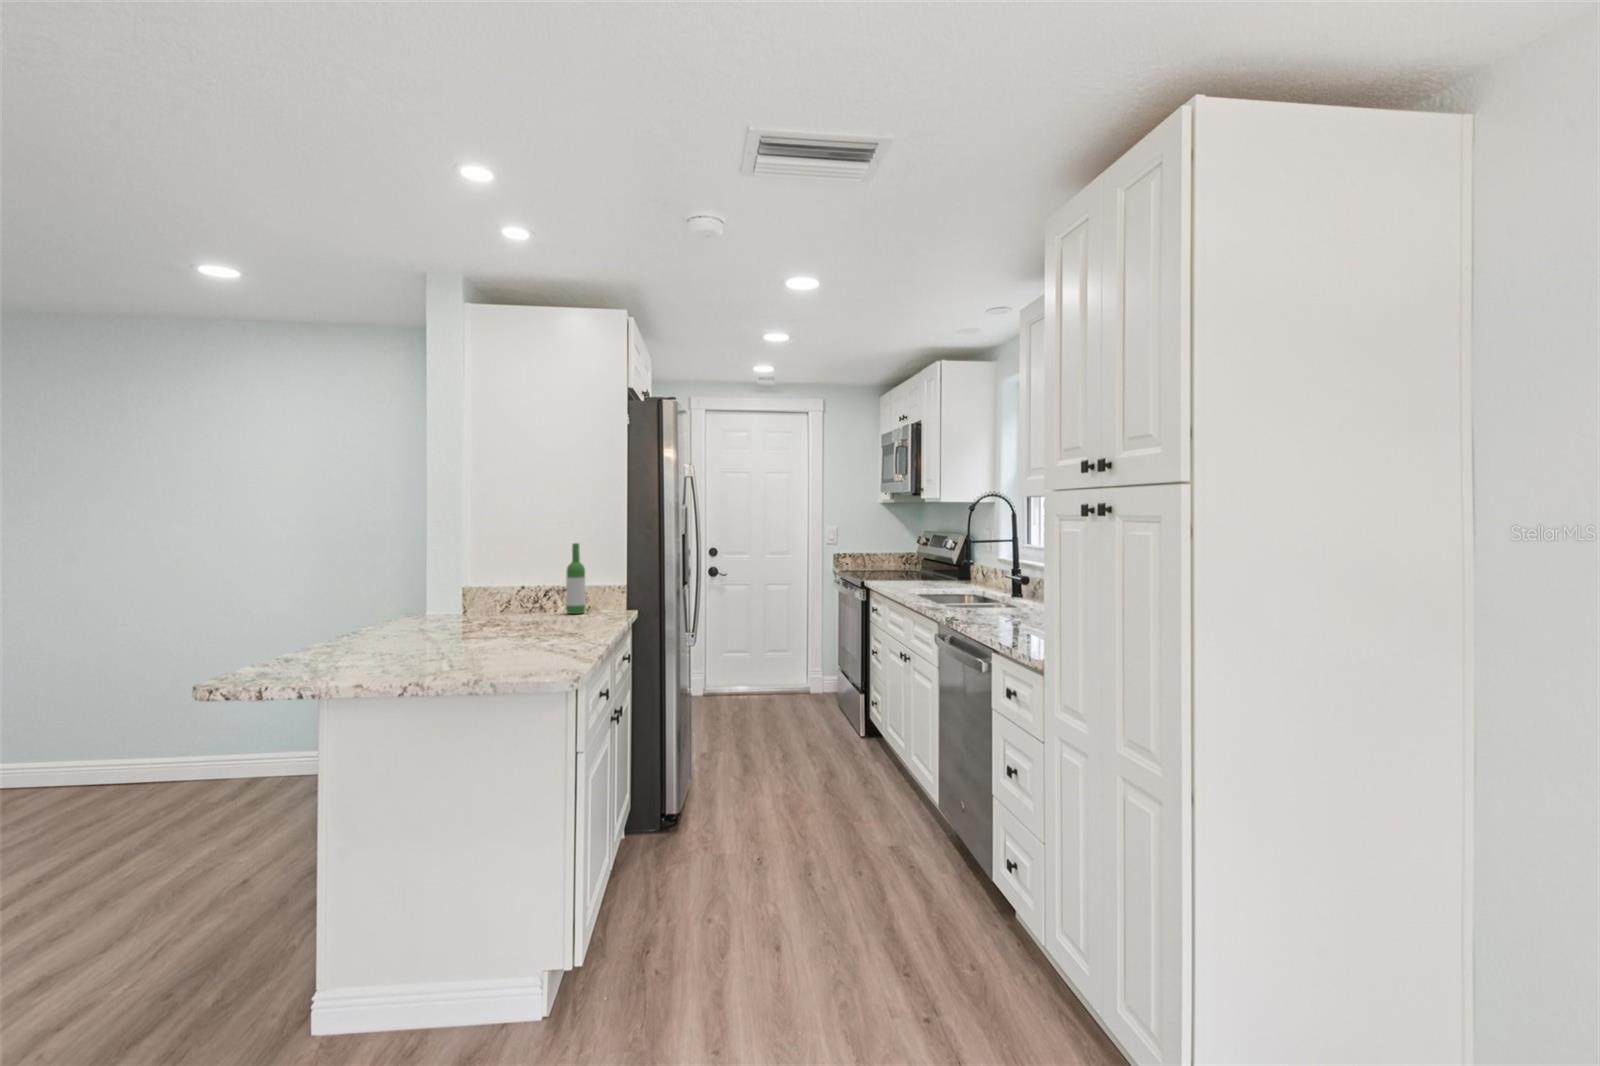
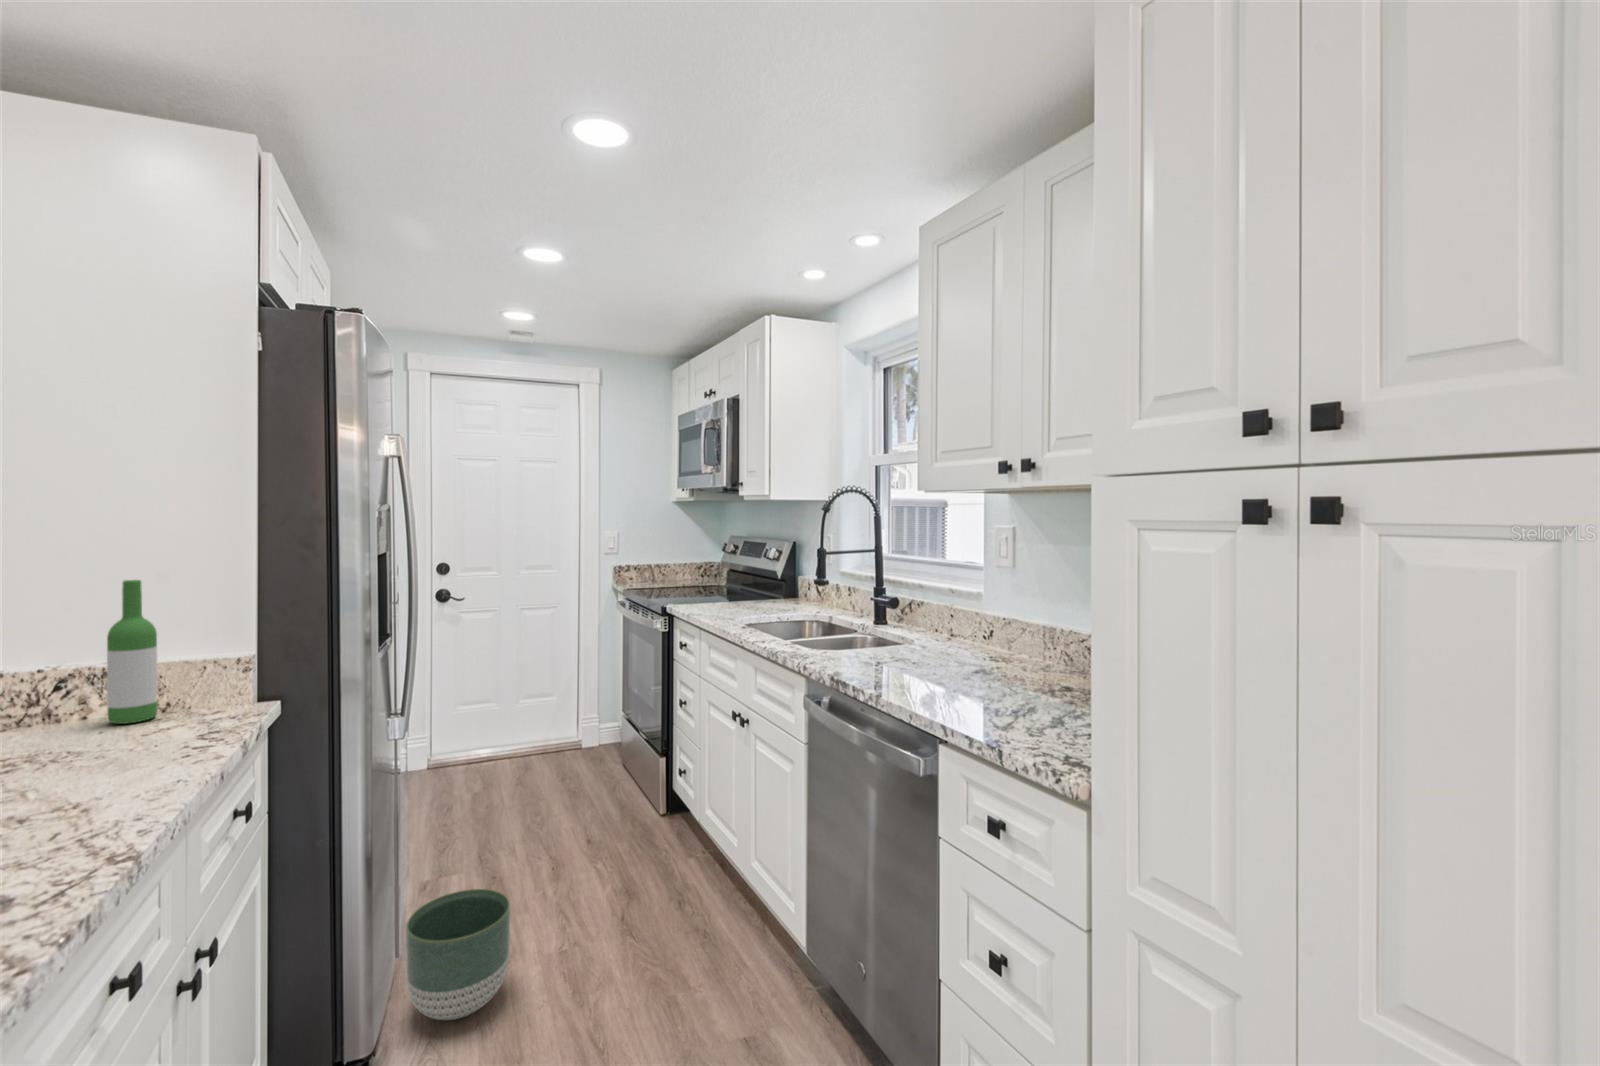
planter: none [695,743,751,812] -> present [406,889,510,1020]

